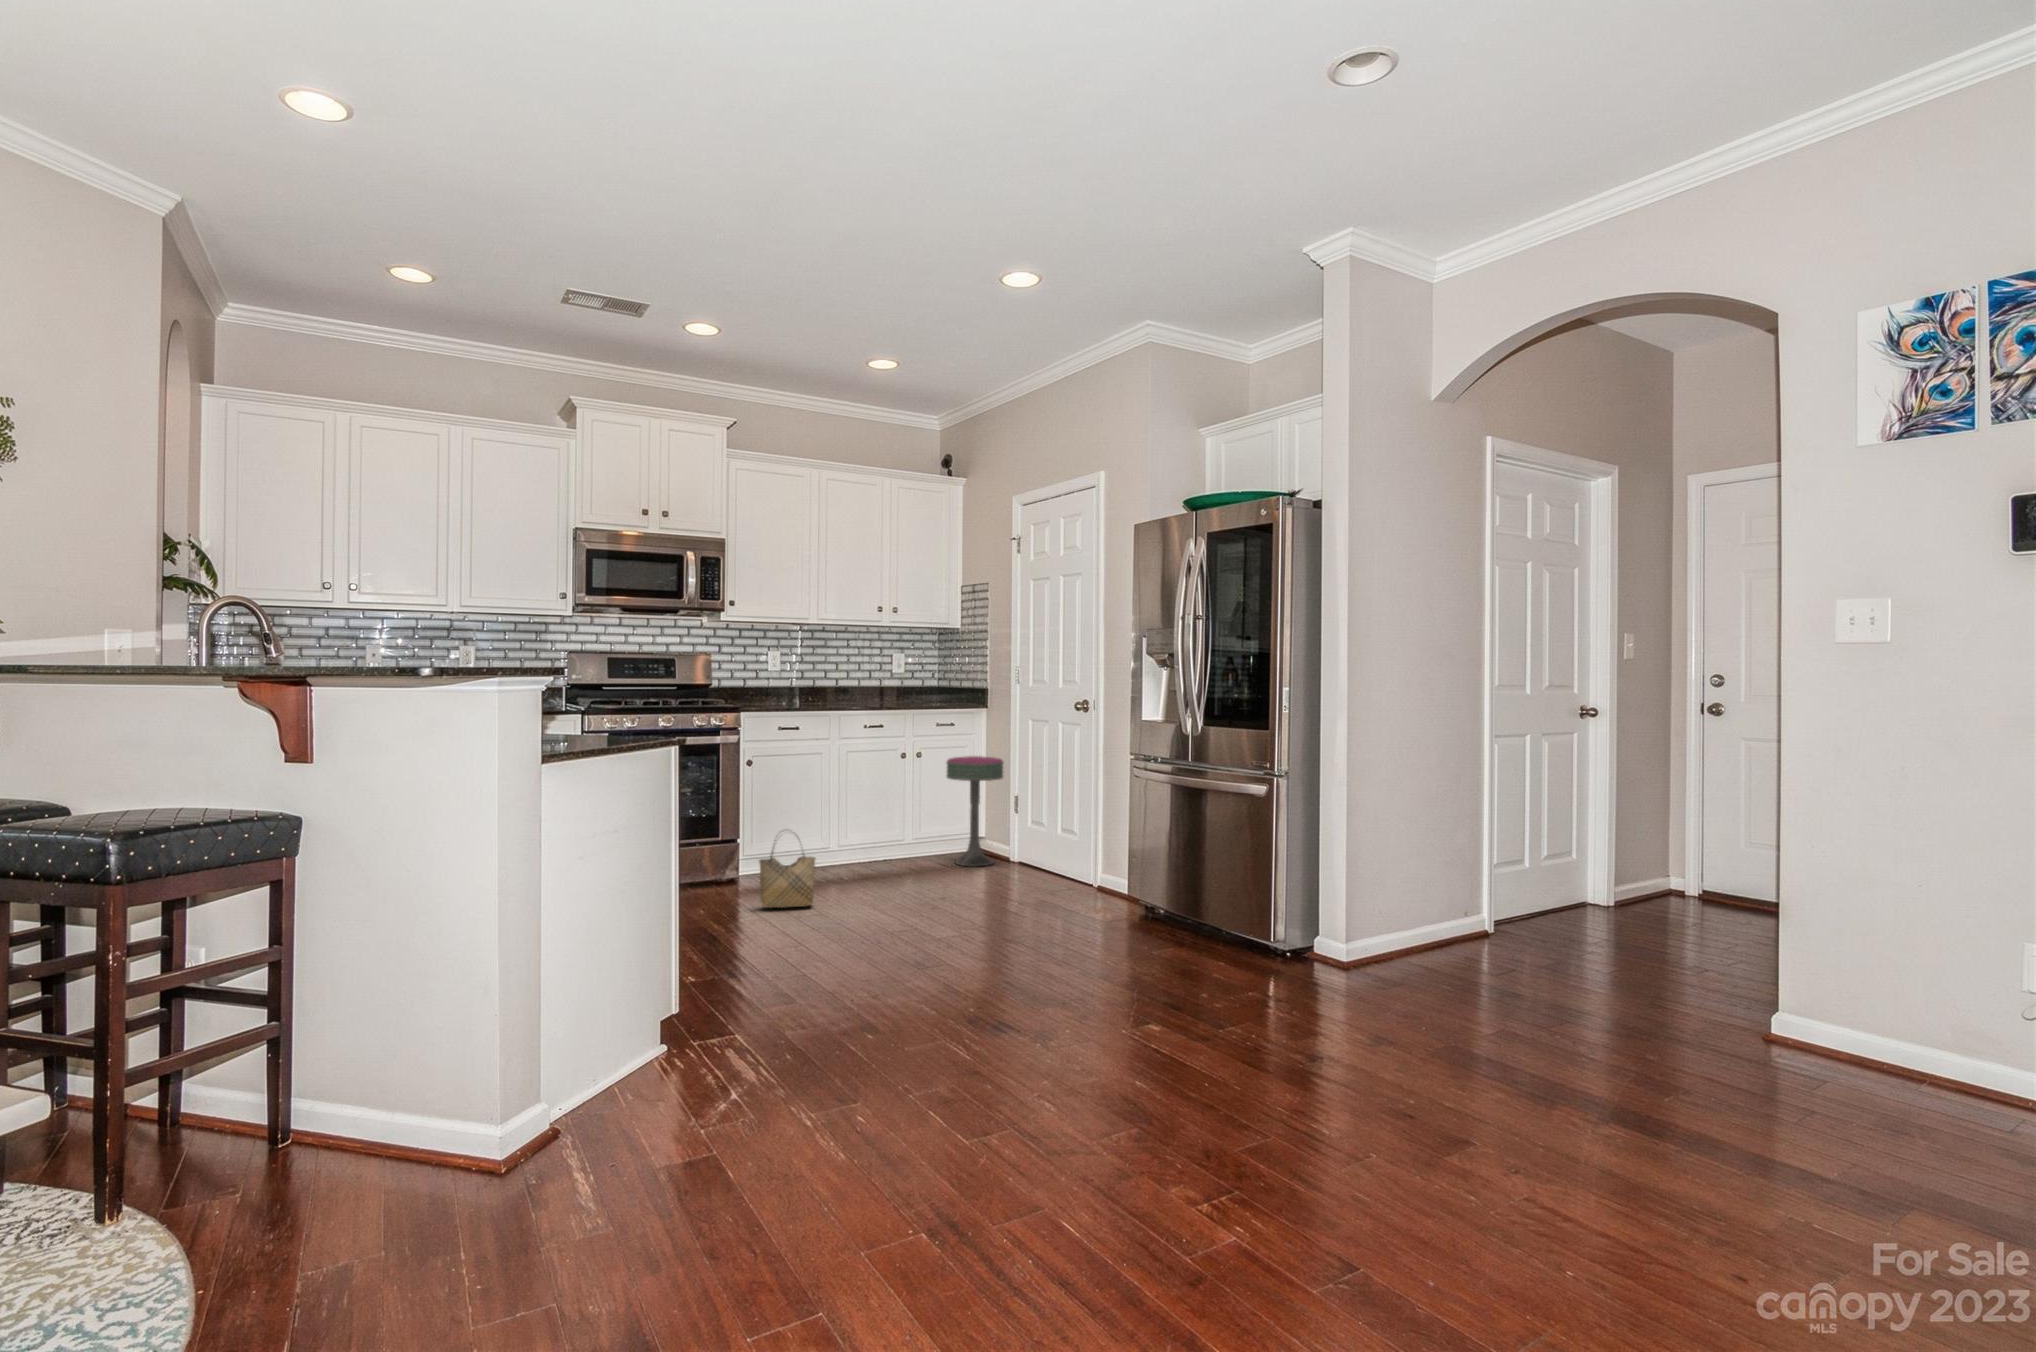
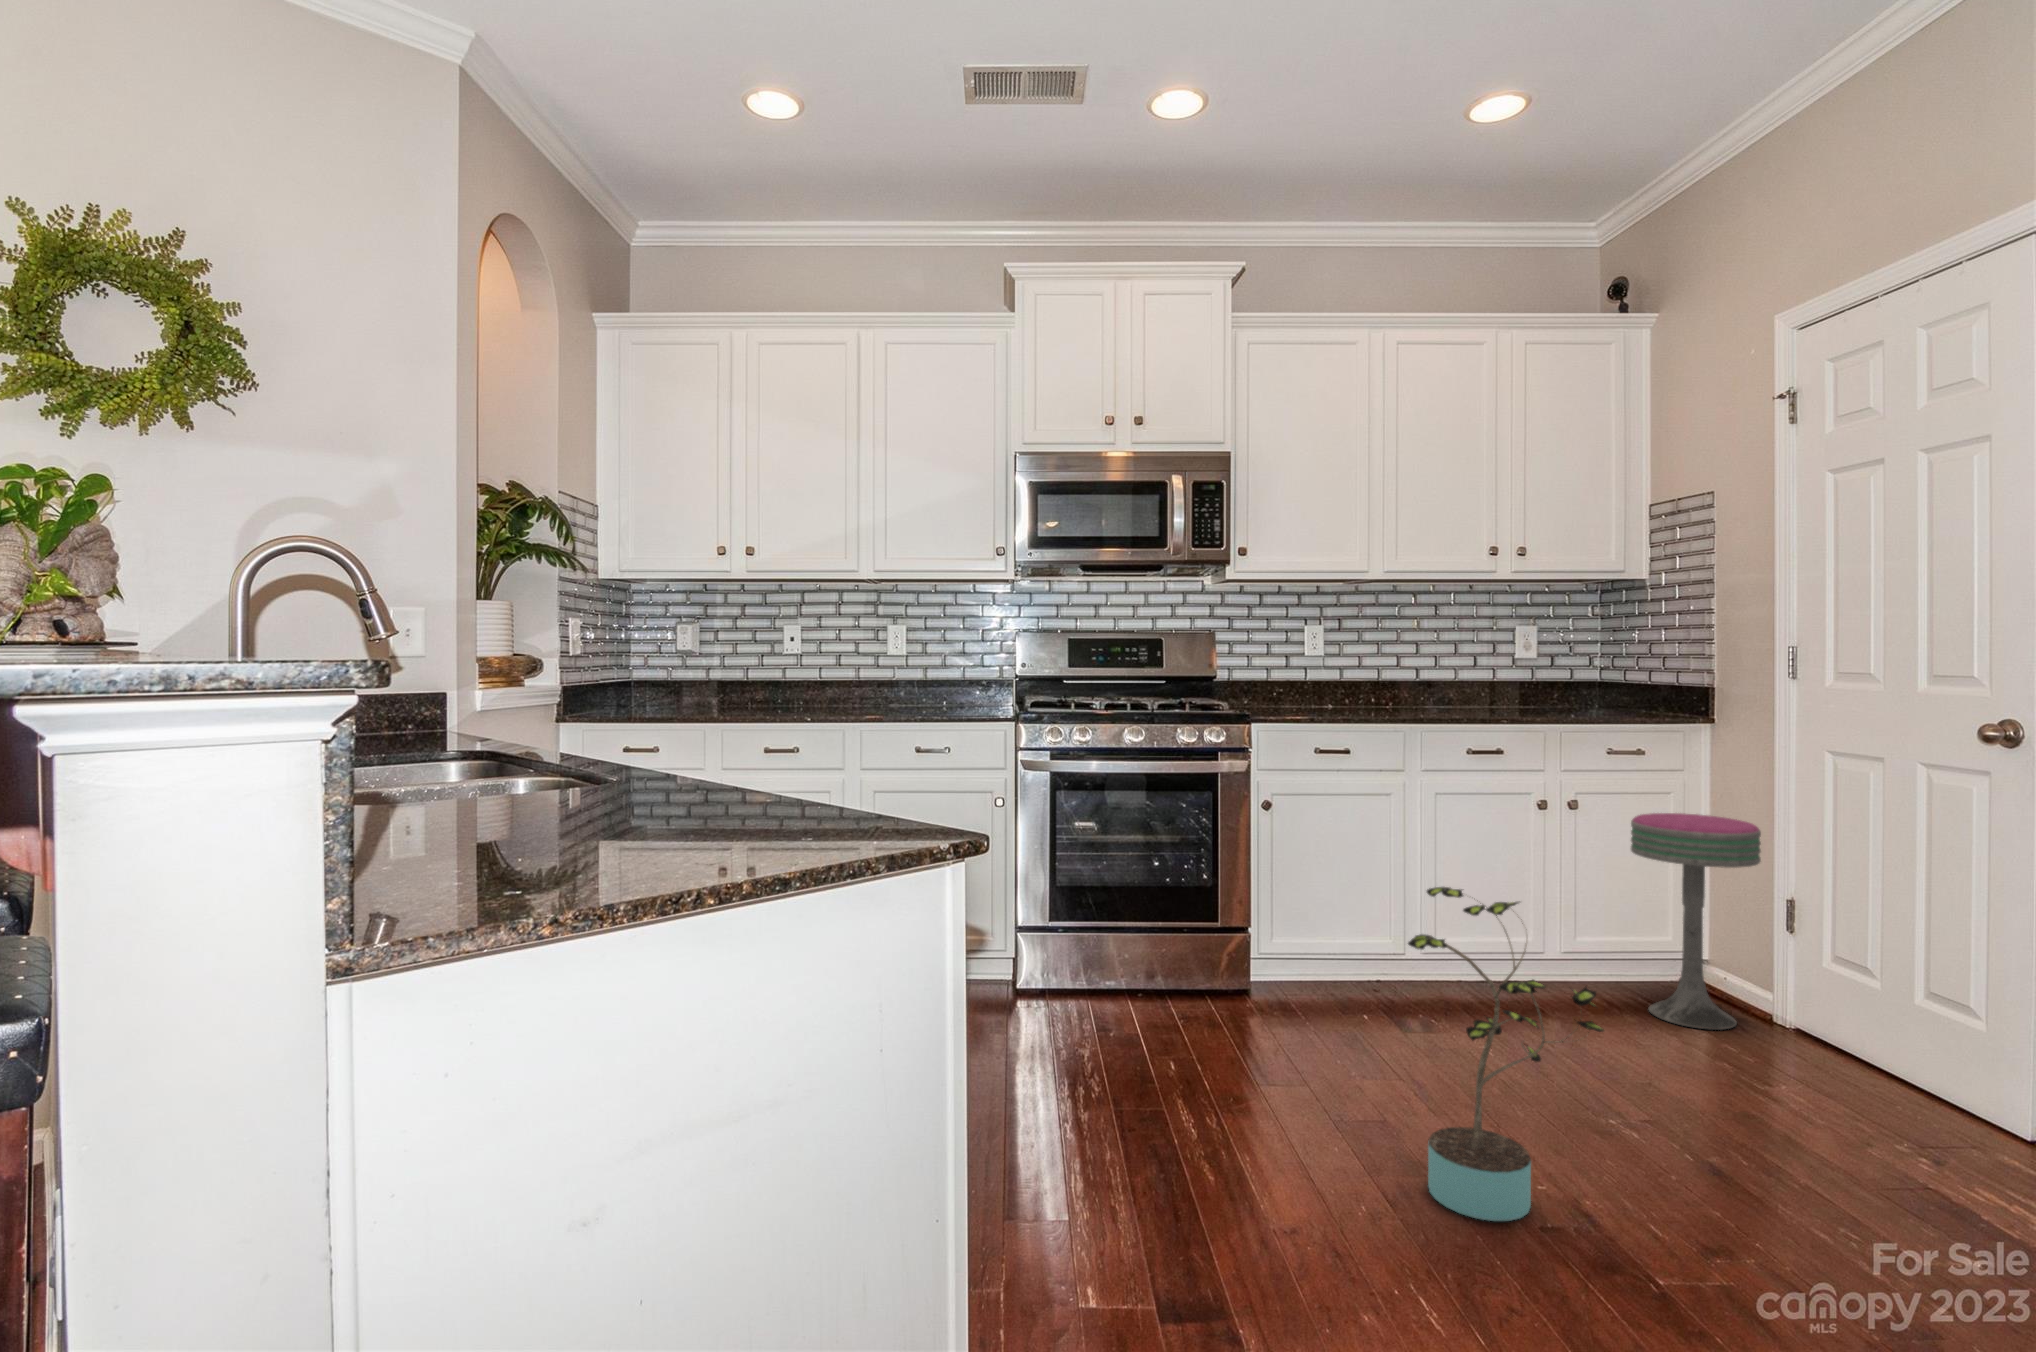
potted plant: none [833,783,917,933] -> present [1408,887,1604,1221]
woven basket: present [759,833,815,908] -> none [1267,943,1375,1096]

